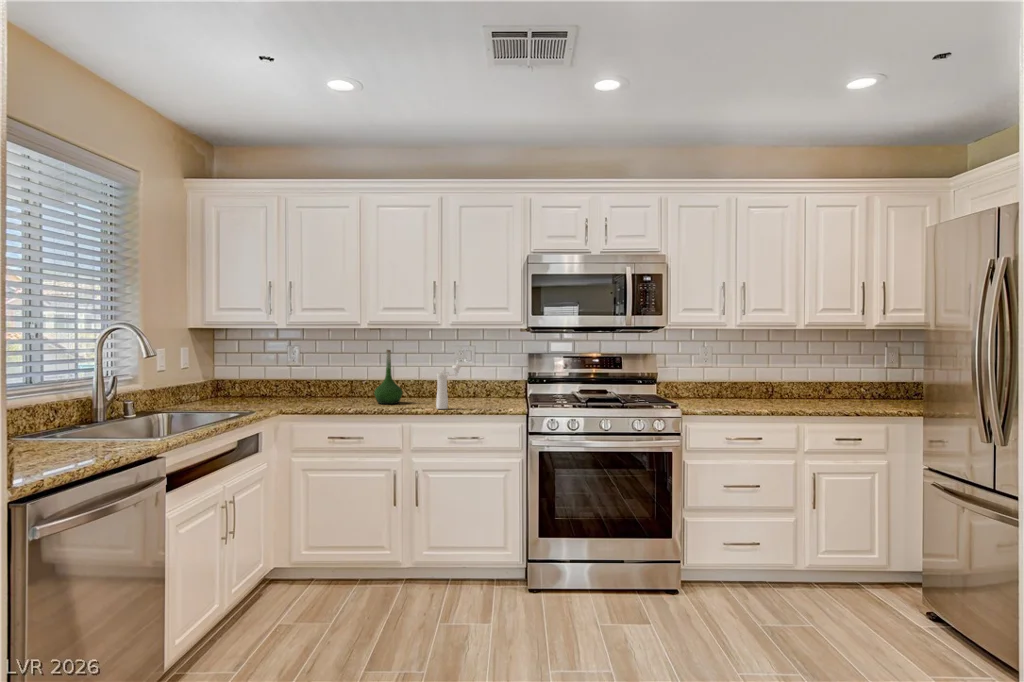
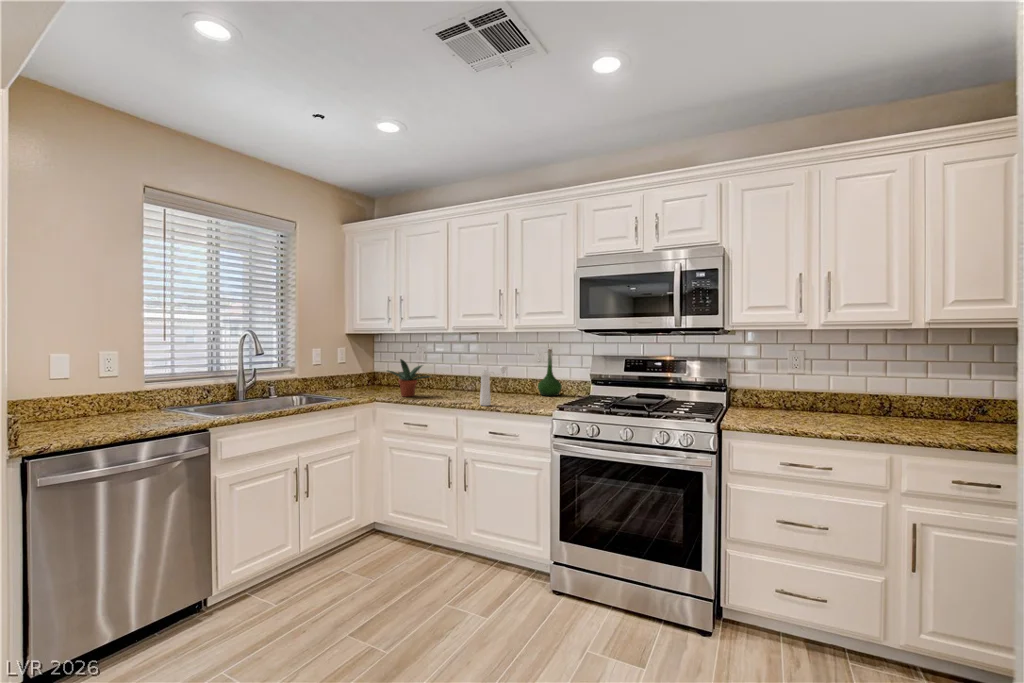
vase: present [374,350,403,404] -> present [538,349,562,396]
potted plant: none [294,361,349,406] -> present [388,359,430,397]

